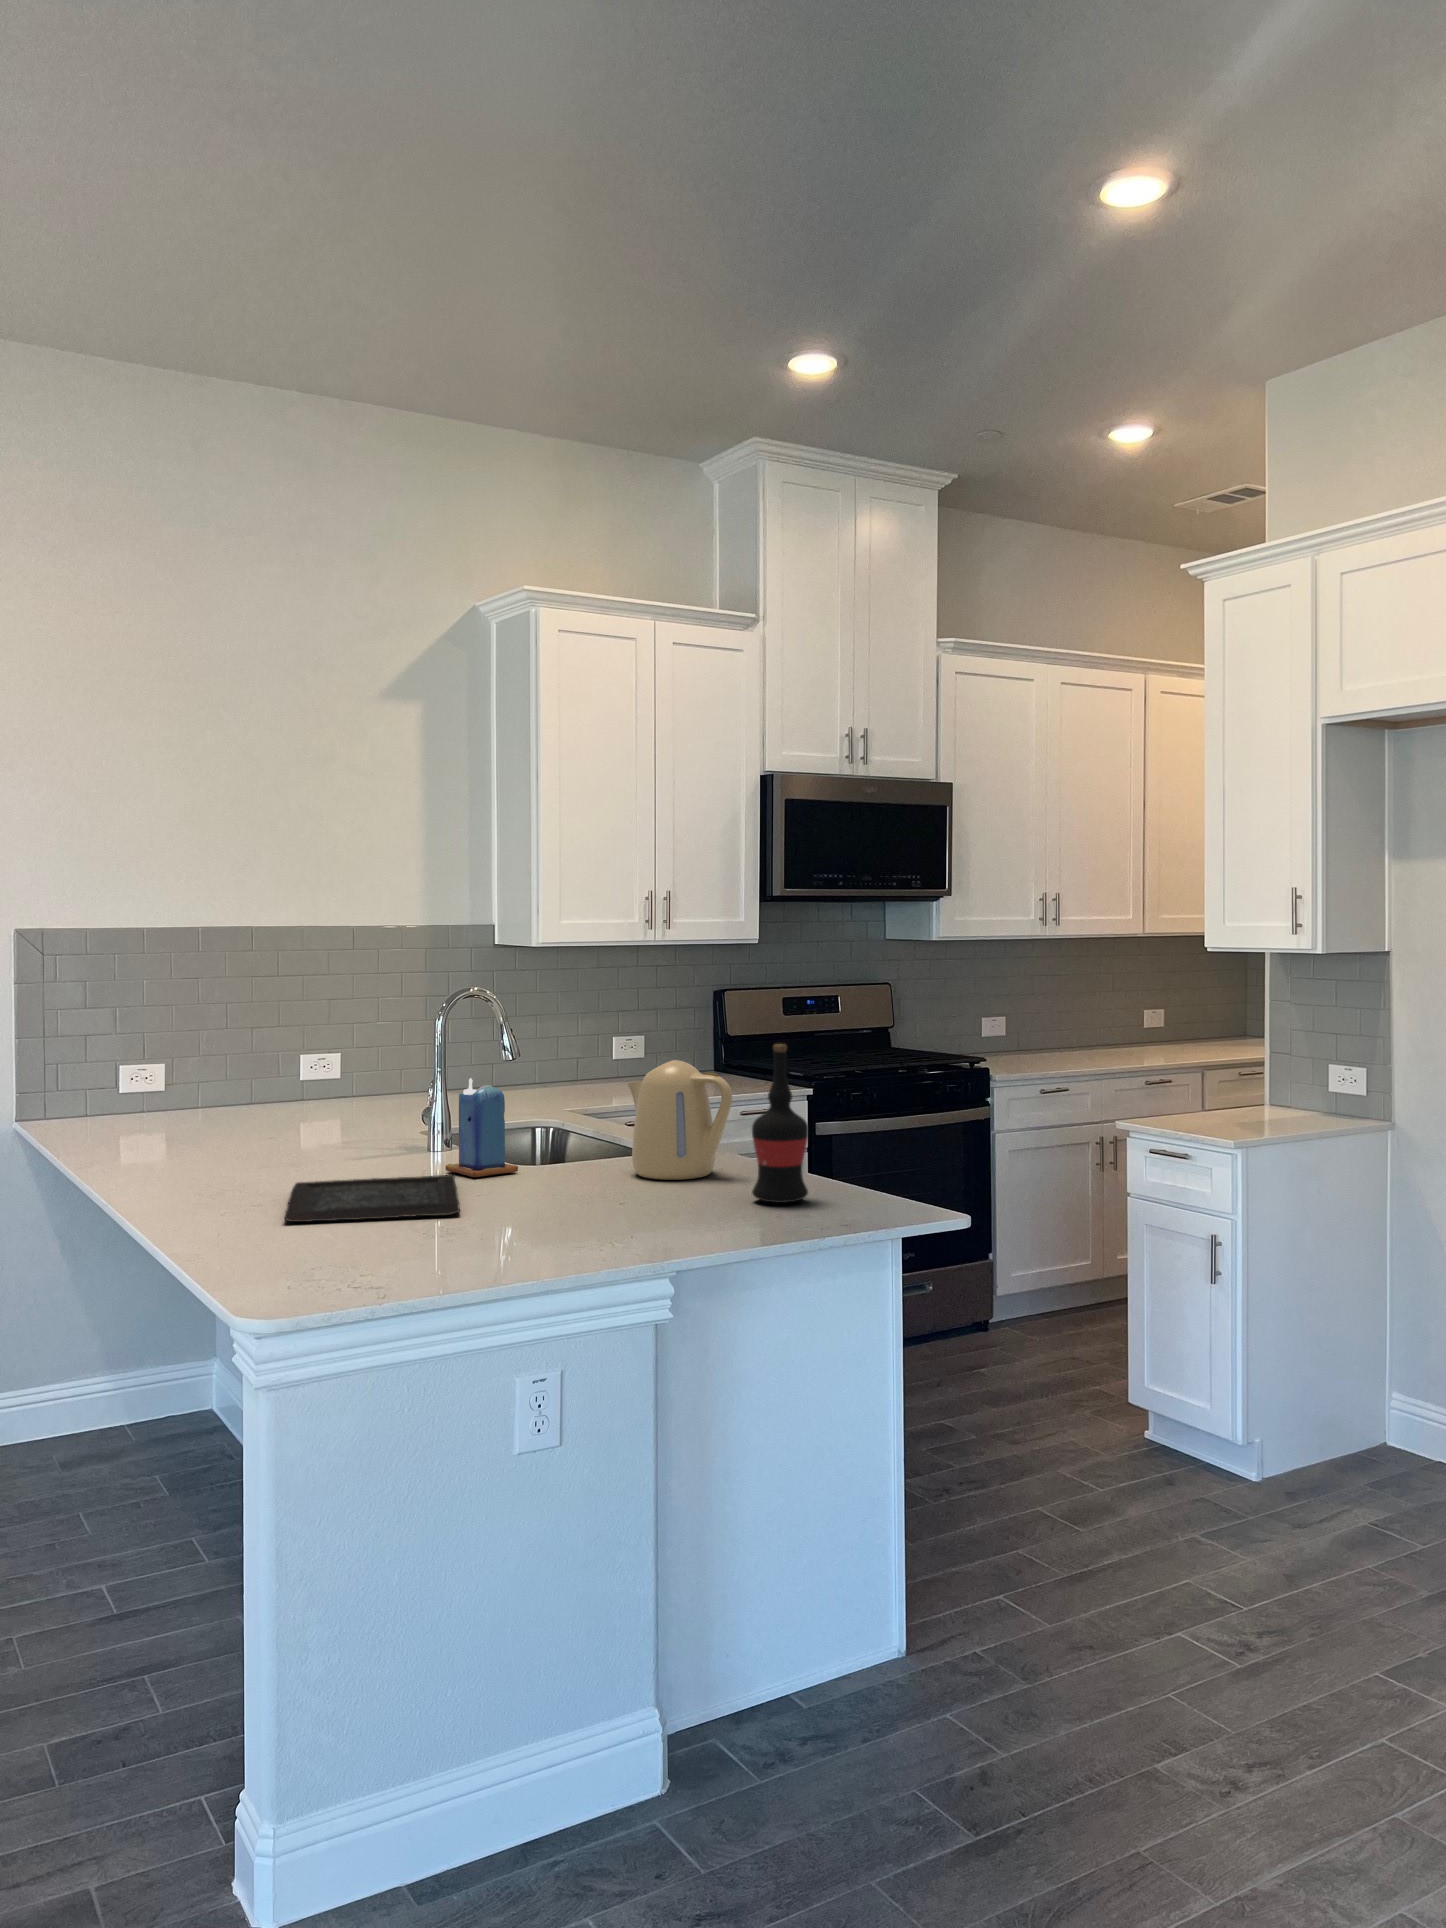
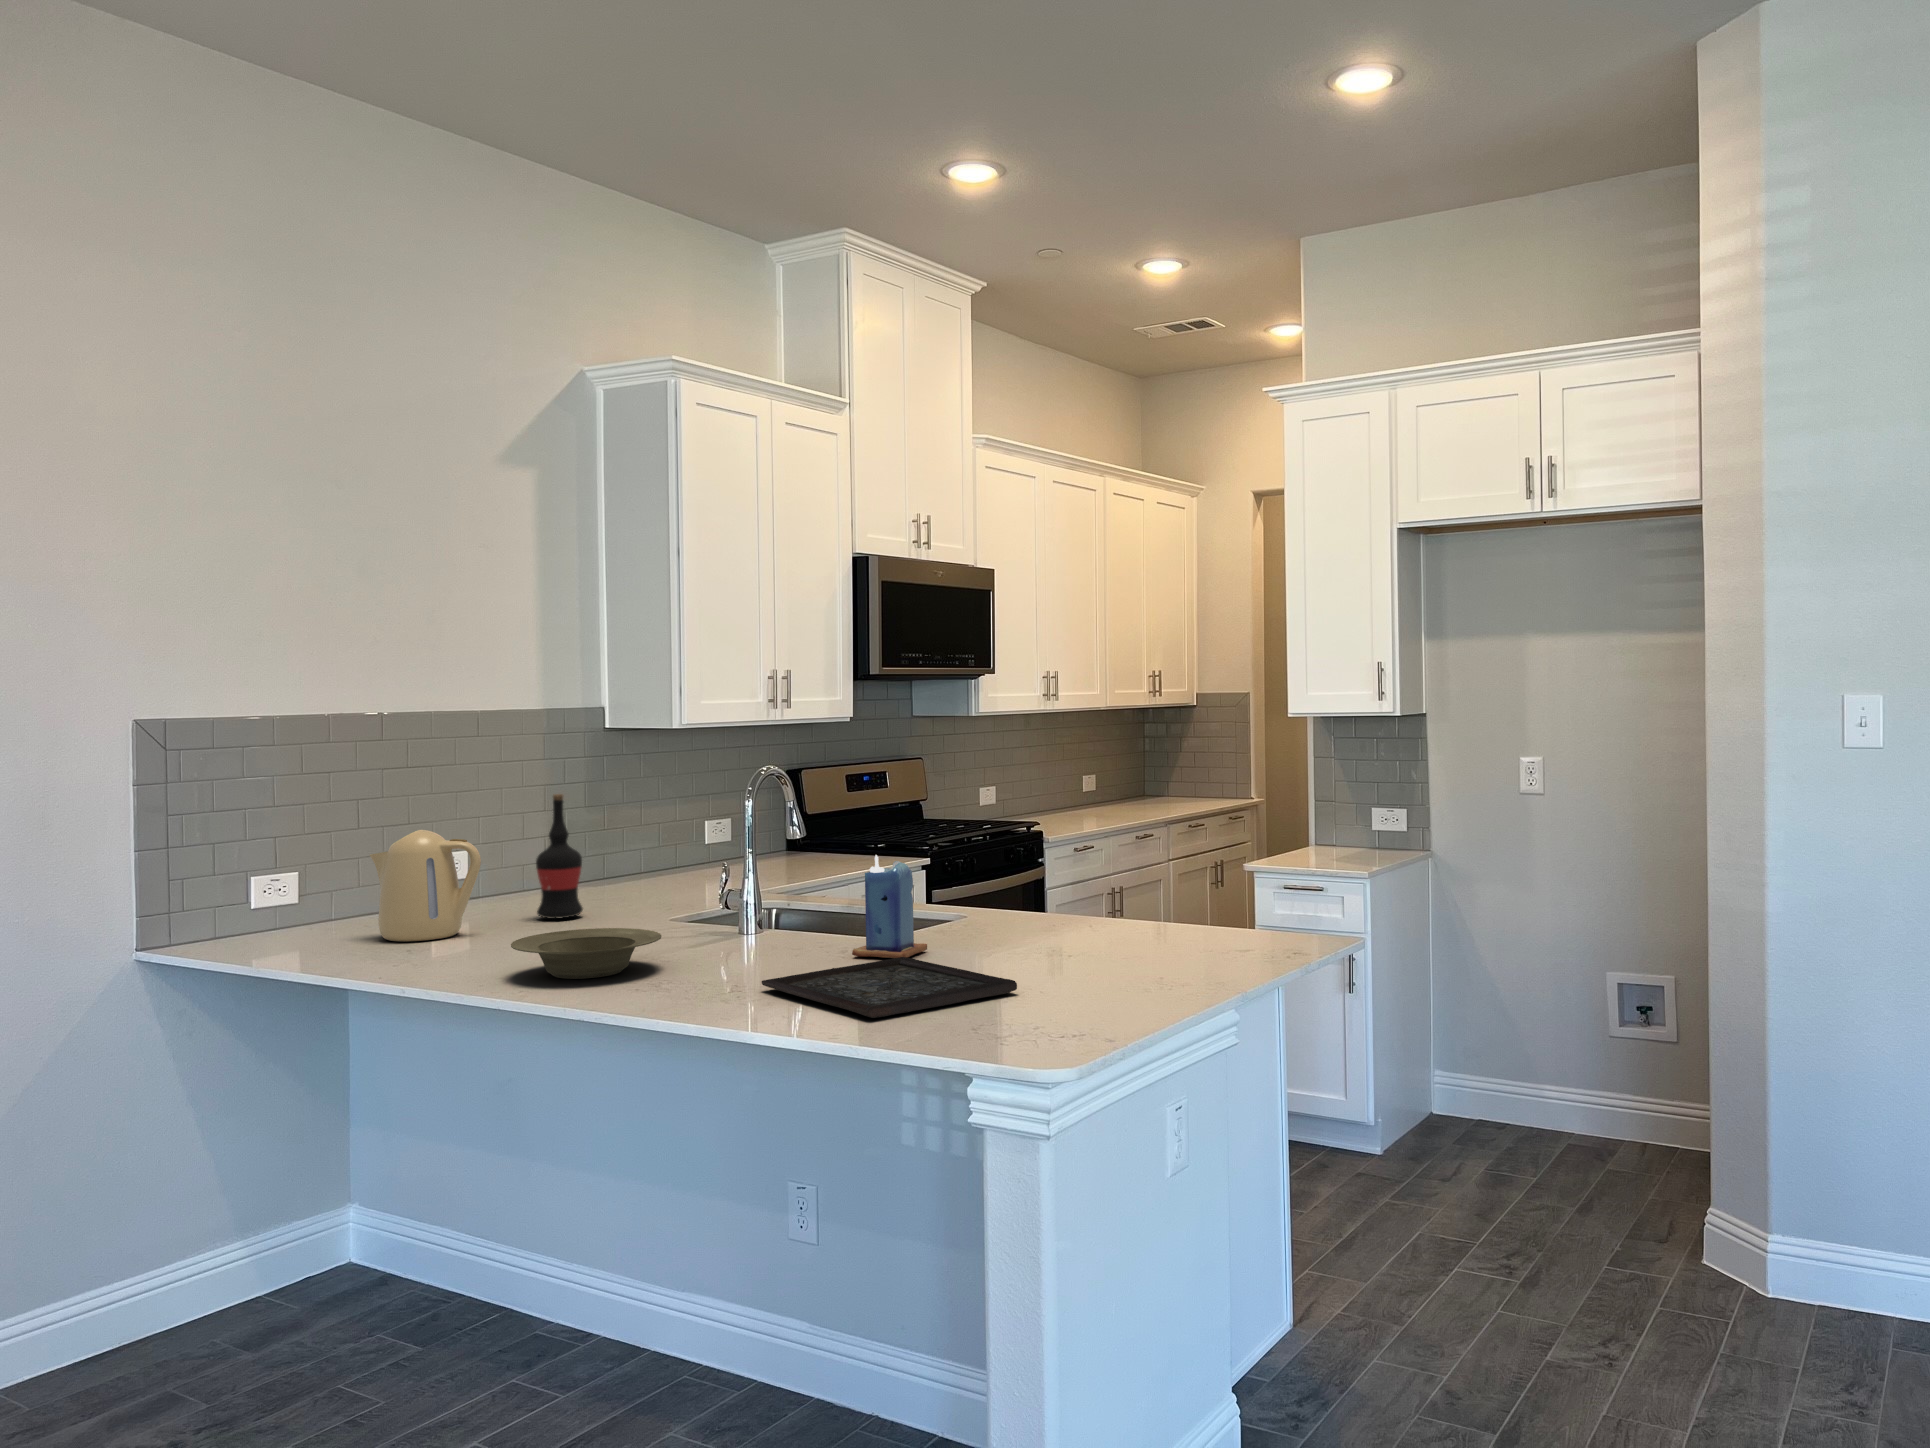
wine bottle: present [752,1044,809,1203] -> present [536,794,583,919]
kettle: present [627,1060,732,1180] -> present [370,830,481,941]
bowl: none [168,1126,300,1168] -> present [511,928,662,979]

